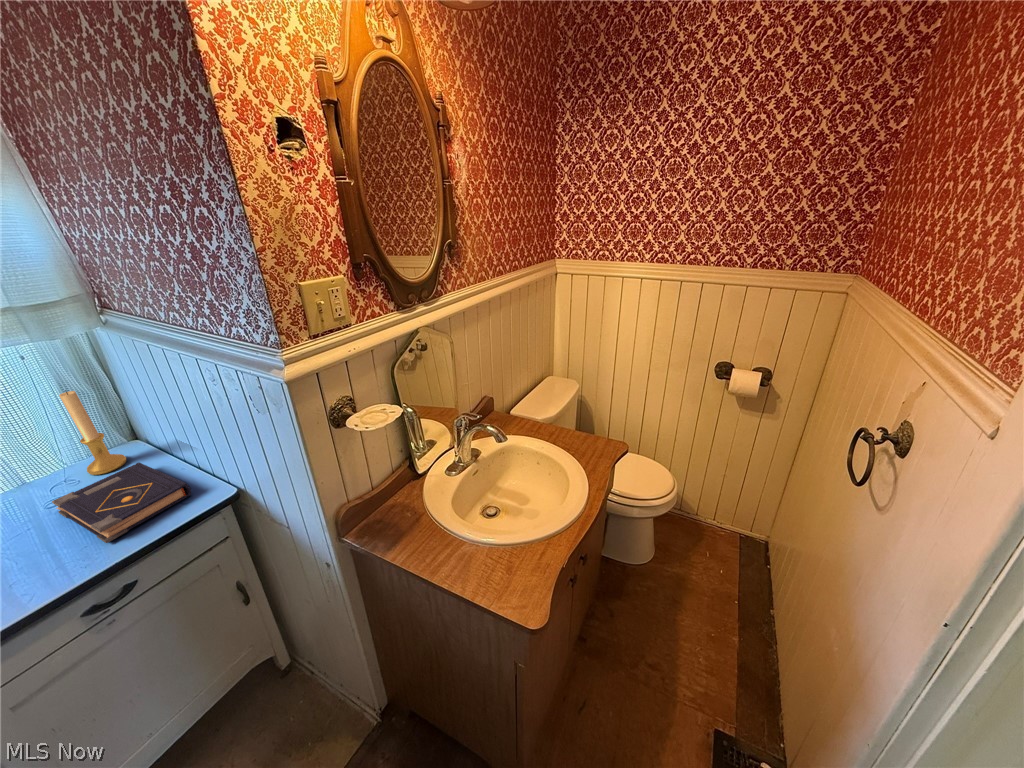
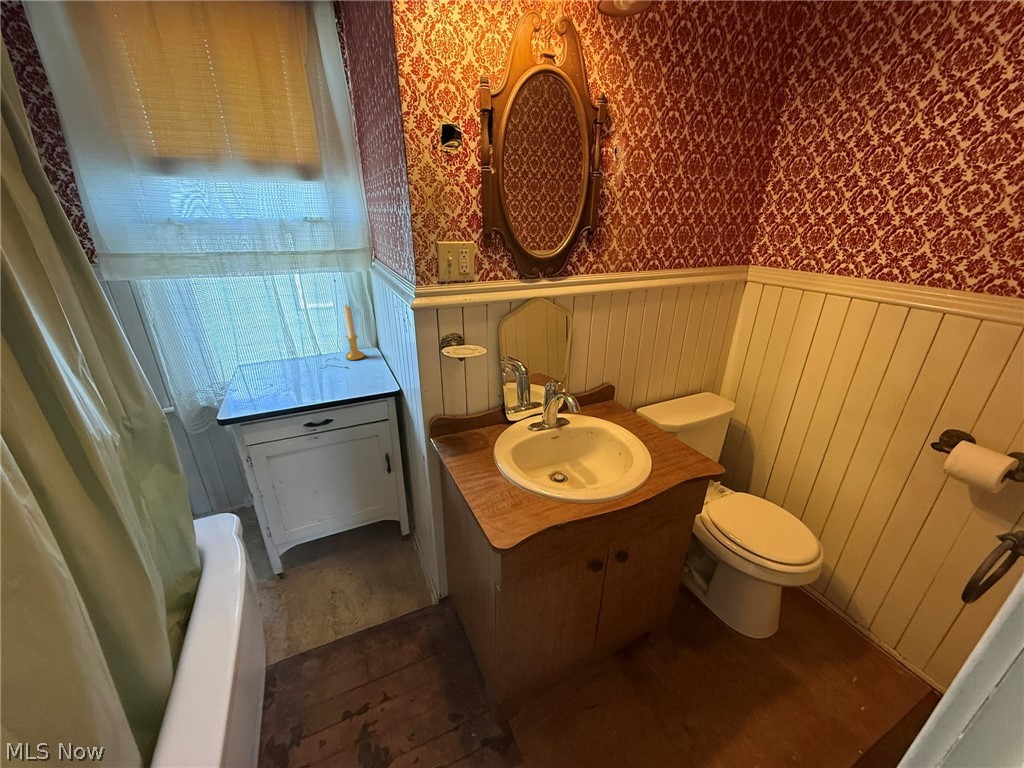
book: present [52,463,191,543] -> none [321,358,377,392]

